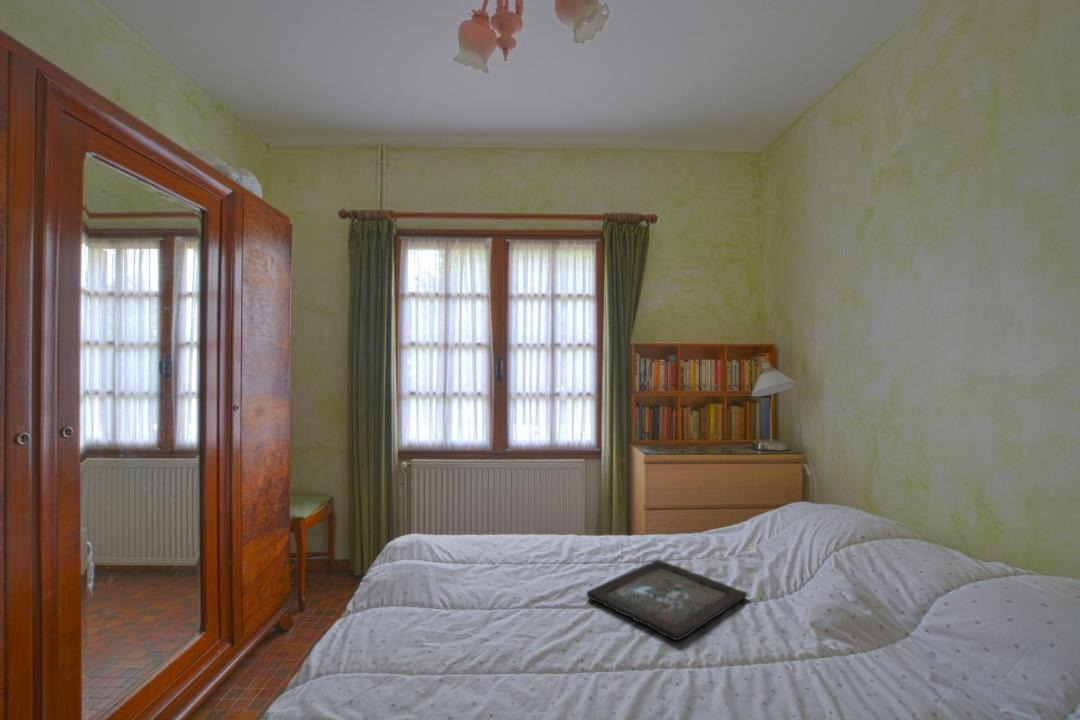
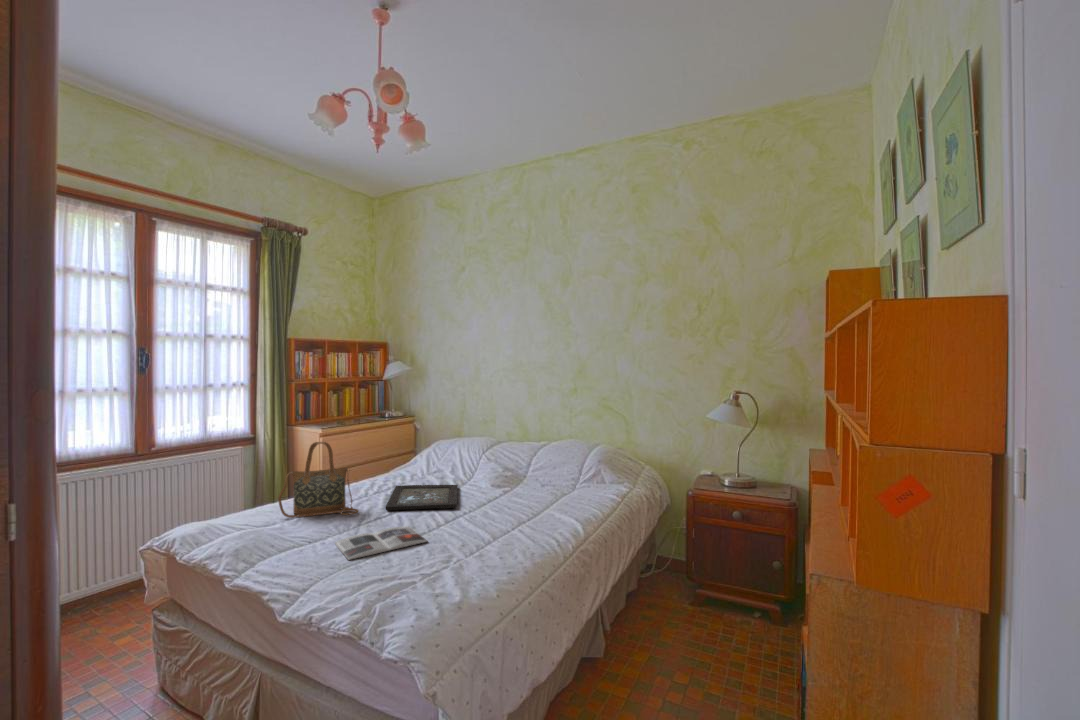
handbag: none [490,474,566,586] -> present [278,442,358,518]
magazine: none [420,623,564,693] -> present [335,527,427,560]

